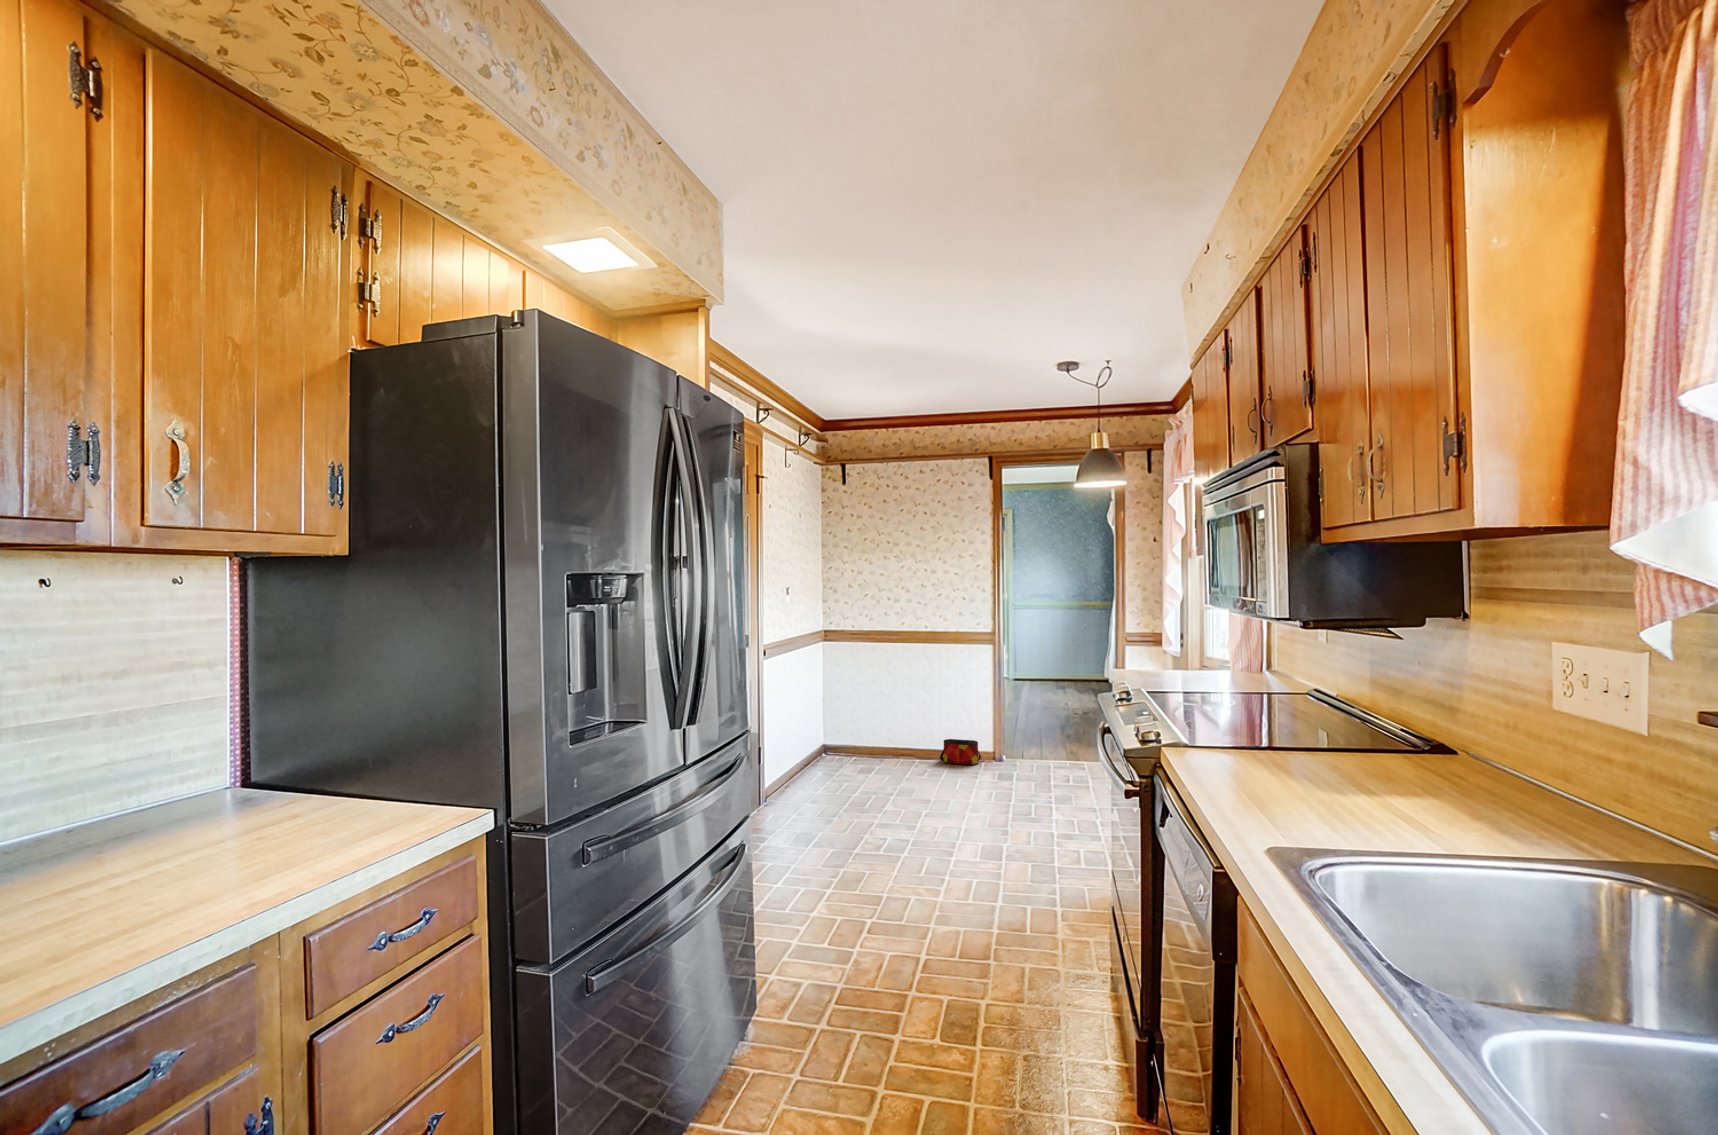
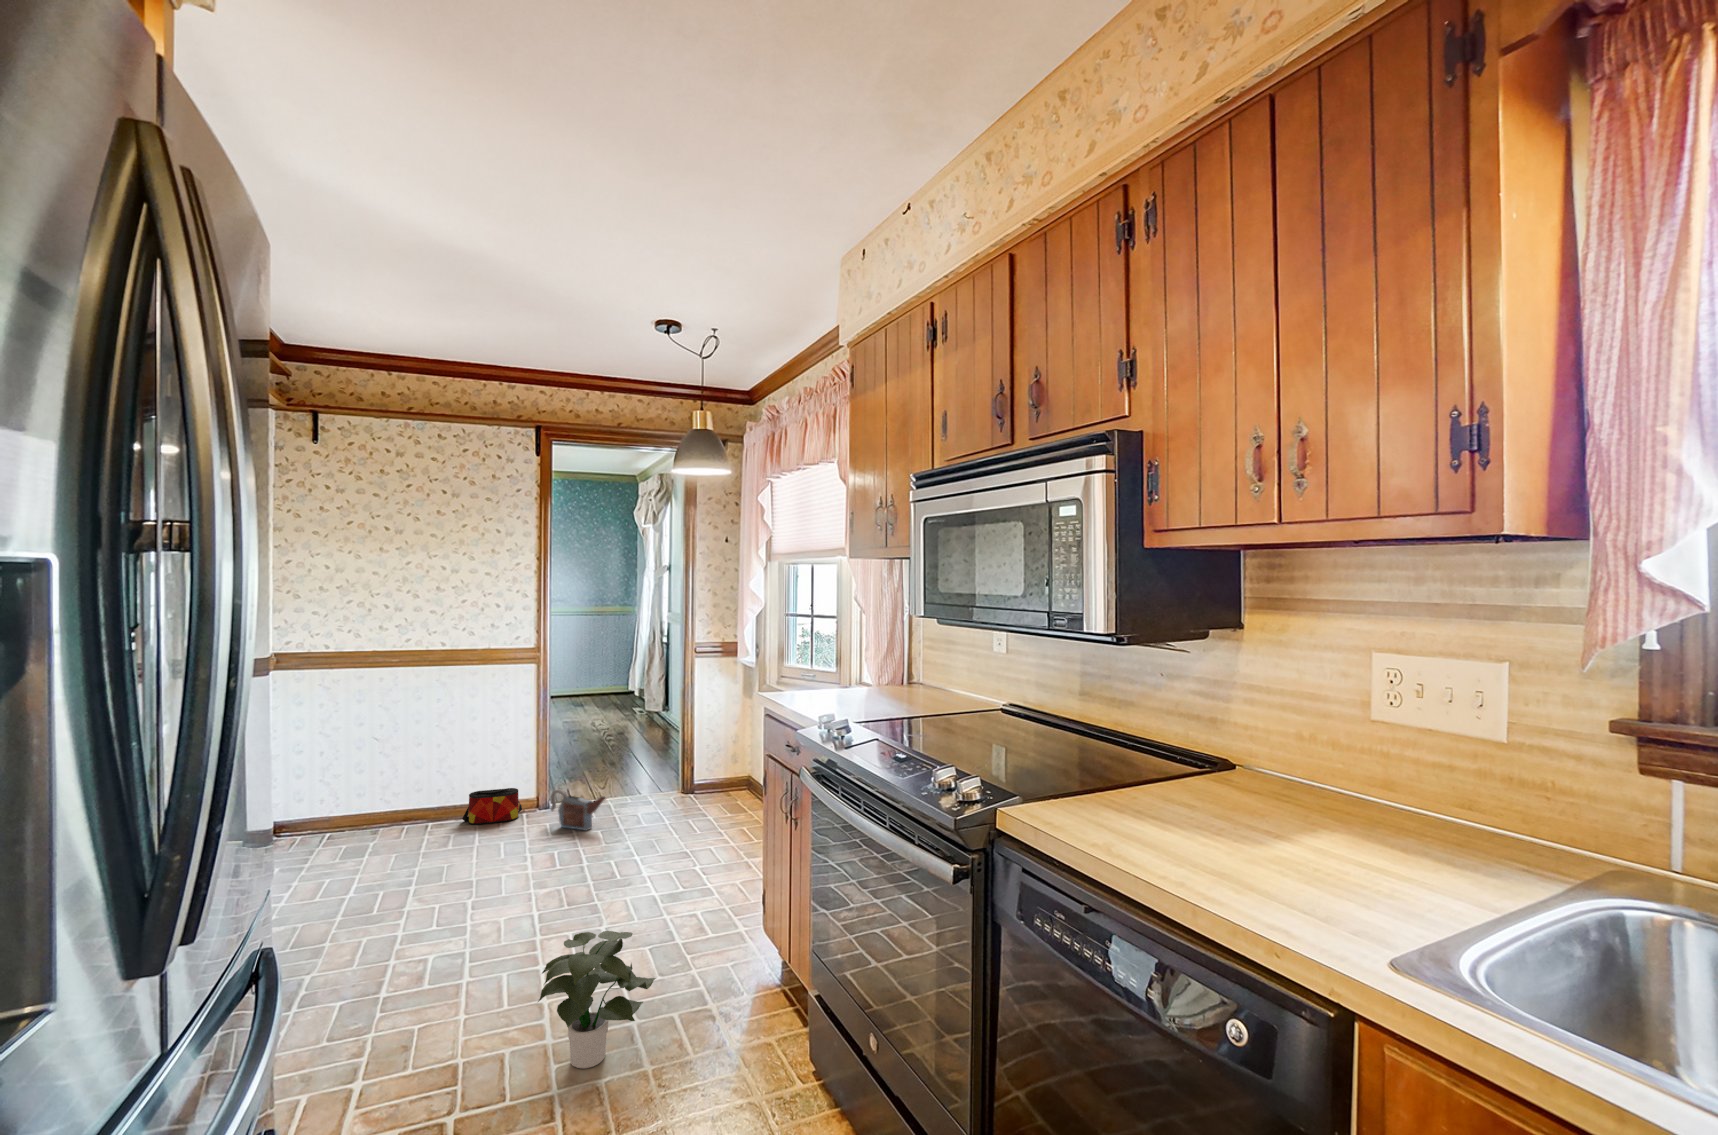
watering can: none [998,745,1038,781] -> present [551,789,606,830]
potted plant: none [925,828,1007,922] -> present [538,931,656,1068]

